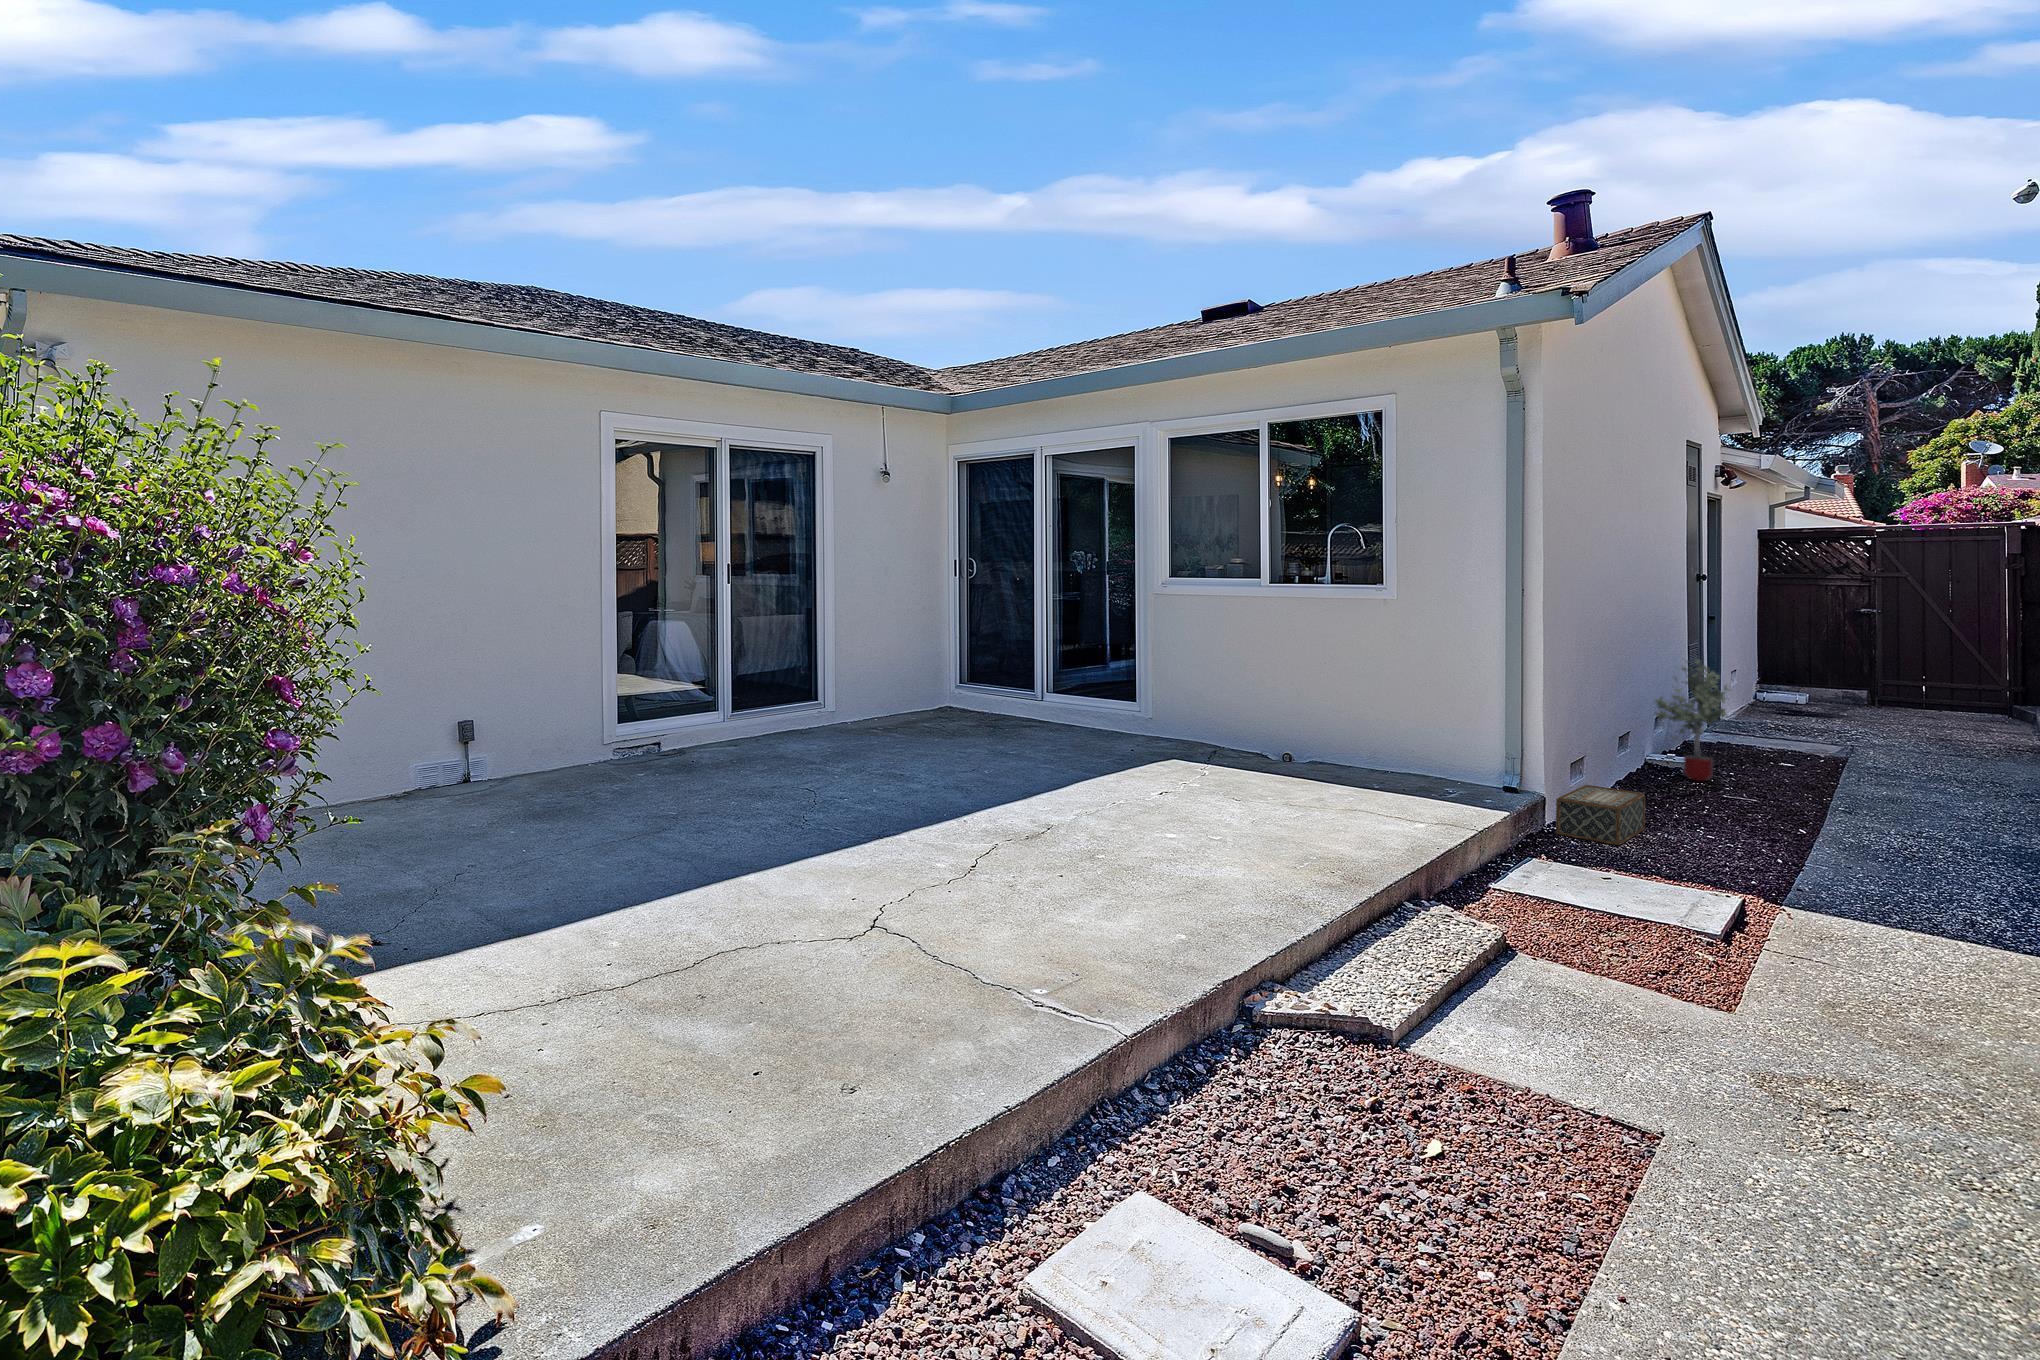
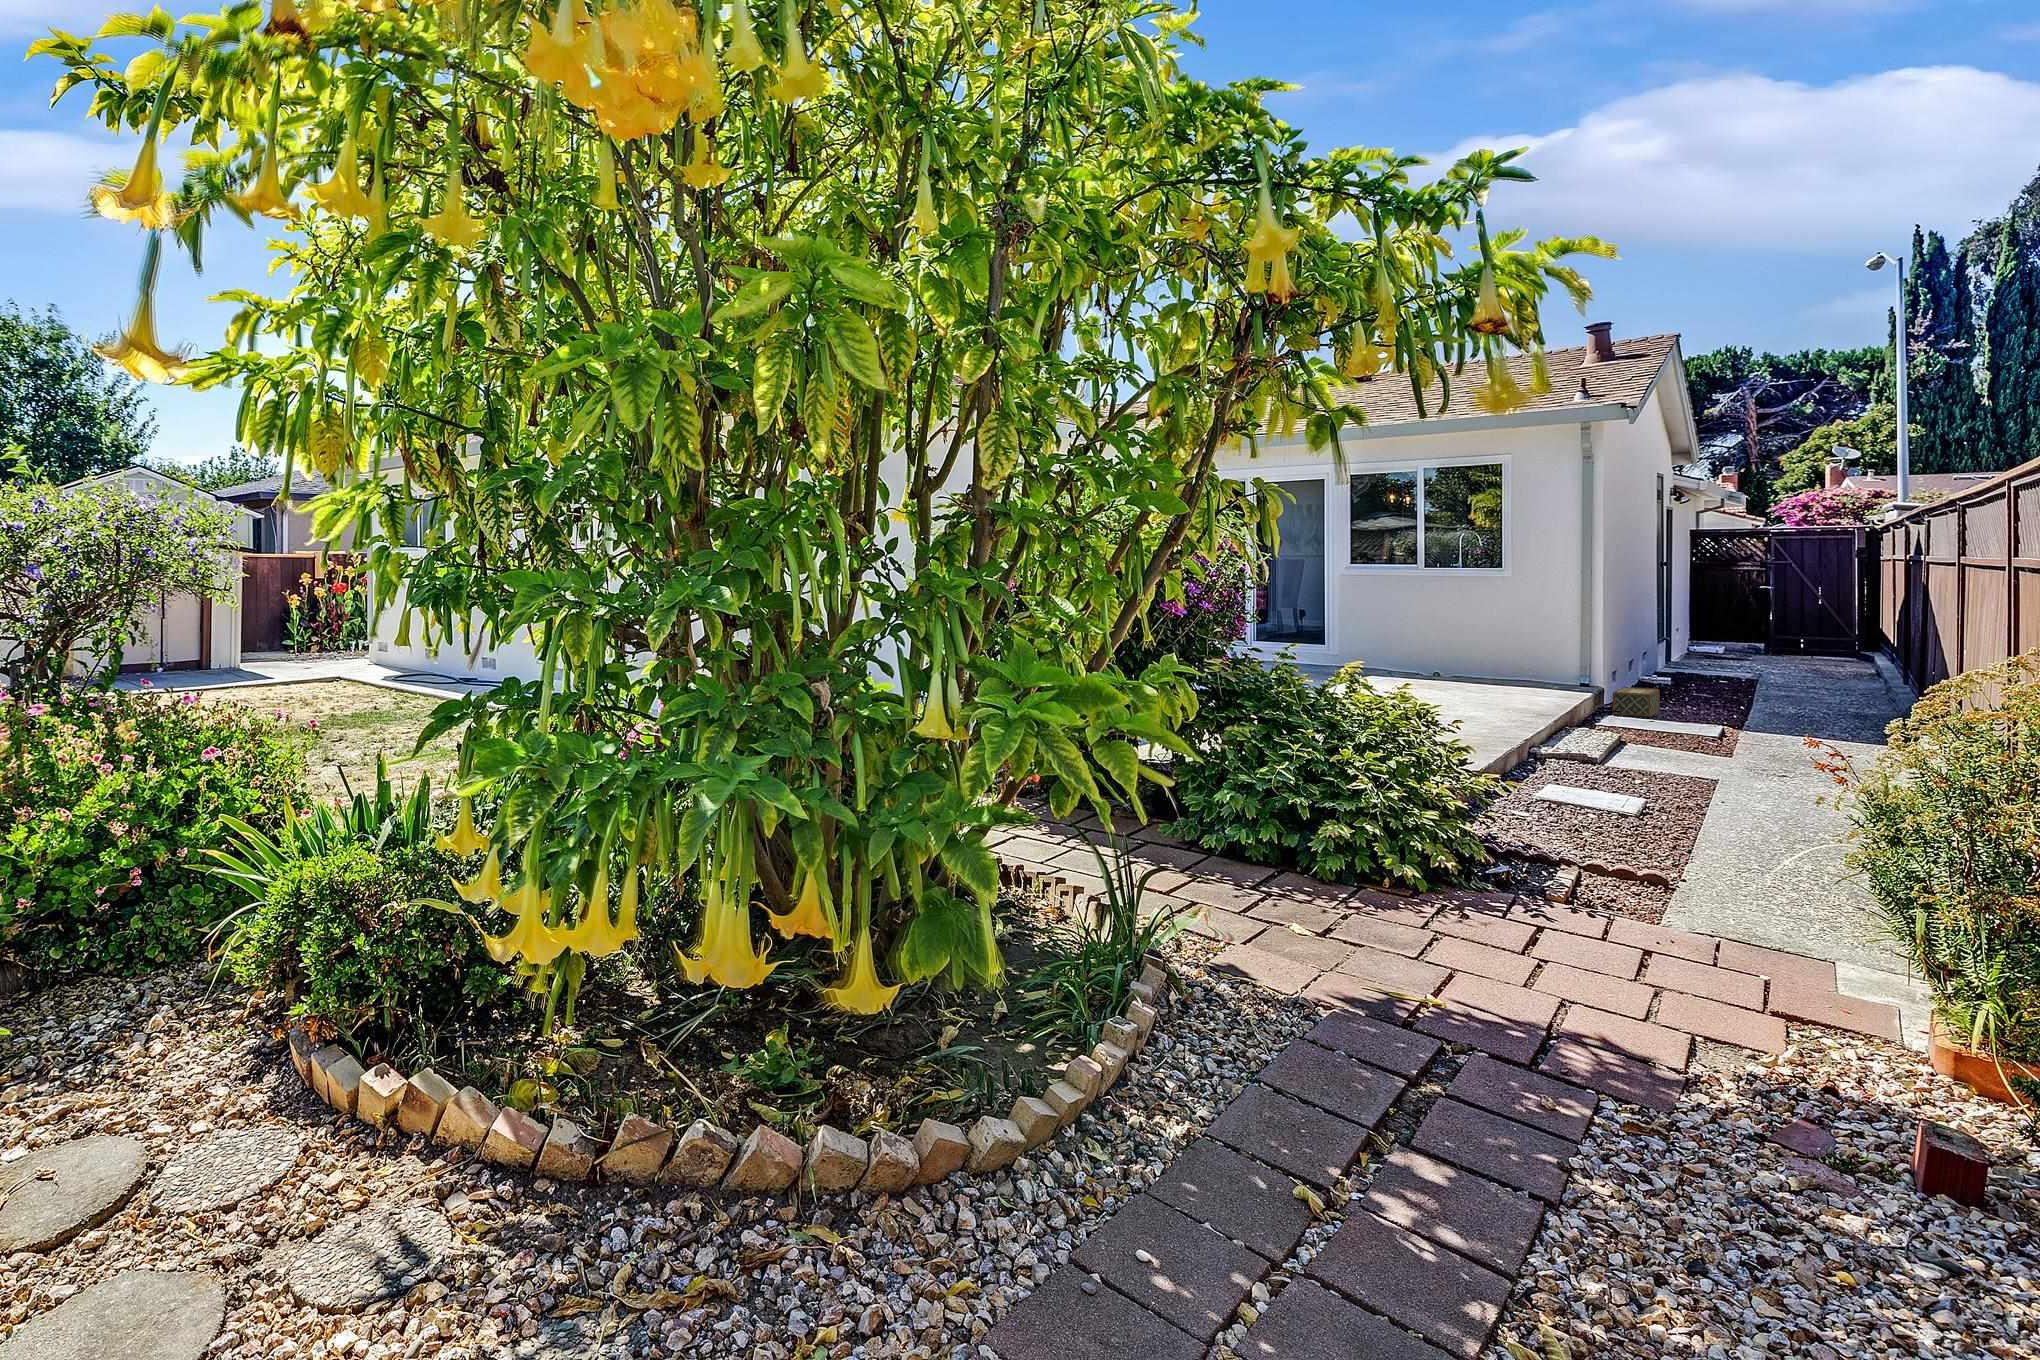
potted tree: present [1655,660,1729,781] -> none [1647,613,1696,692]

